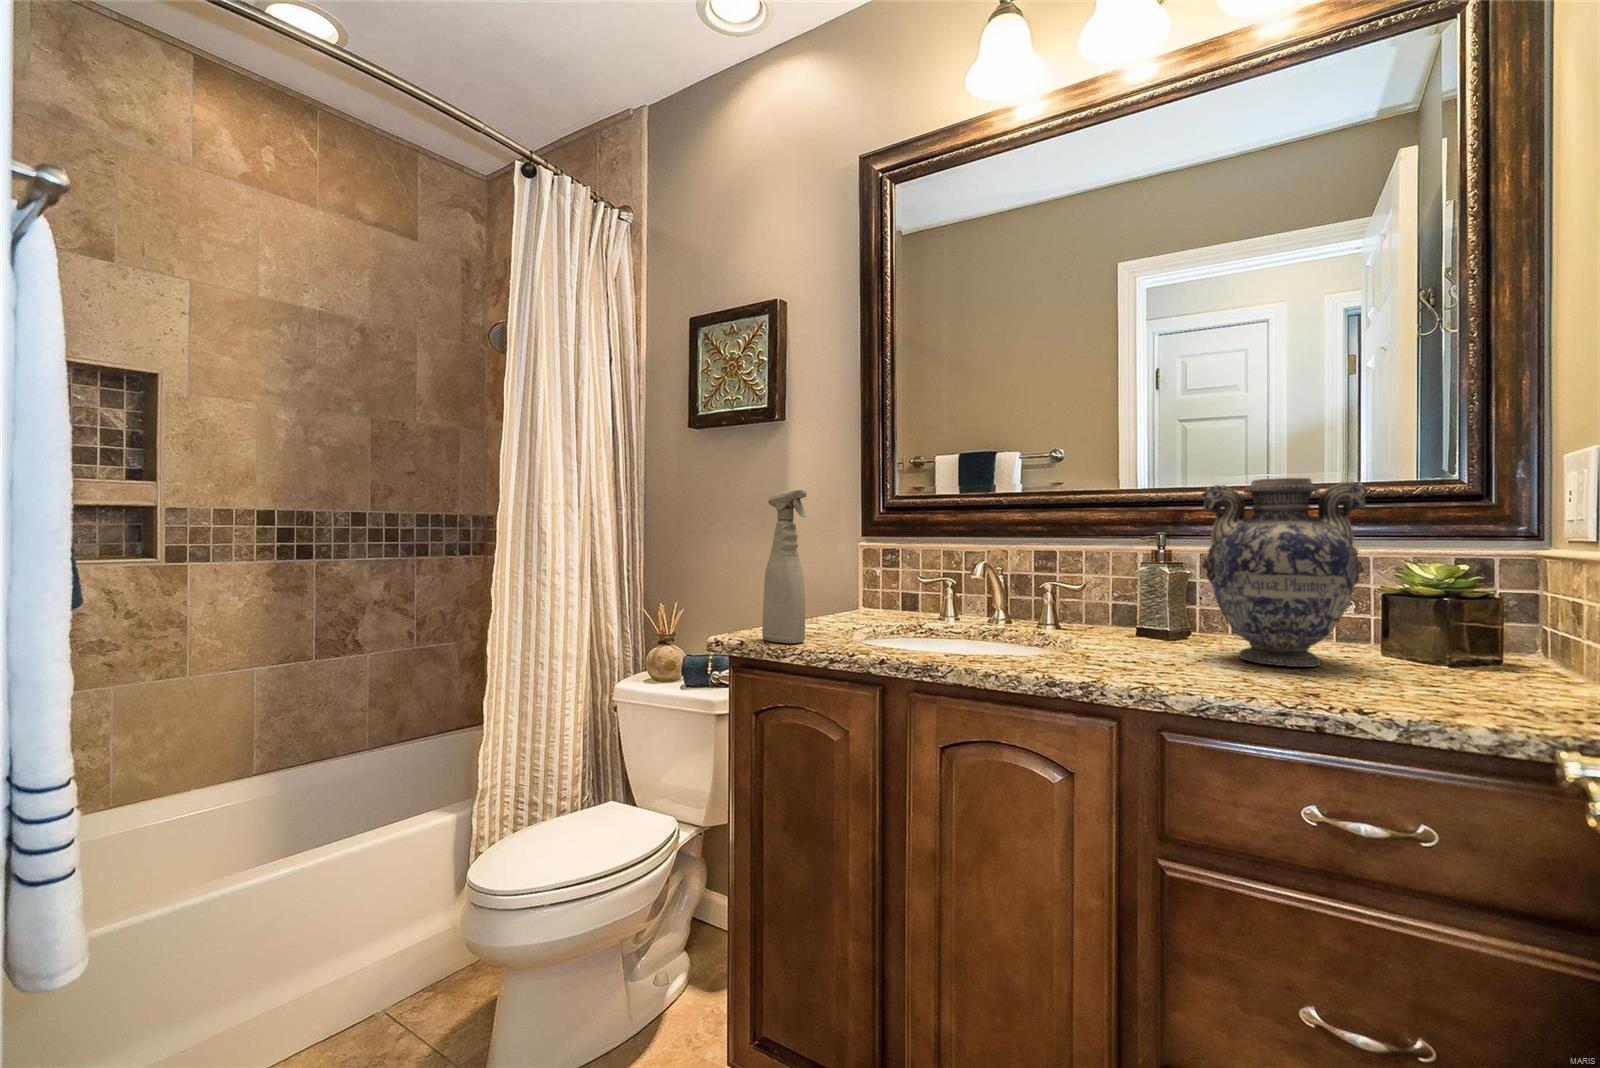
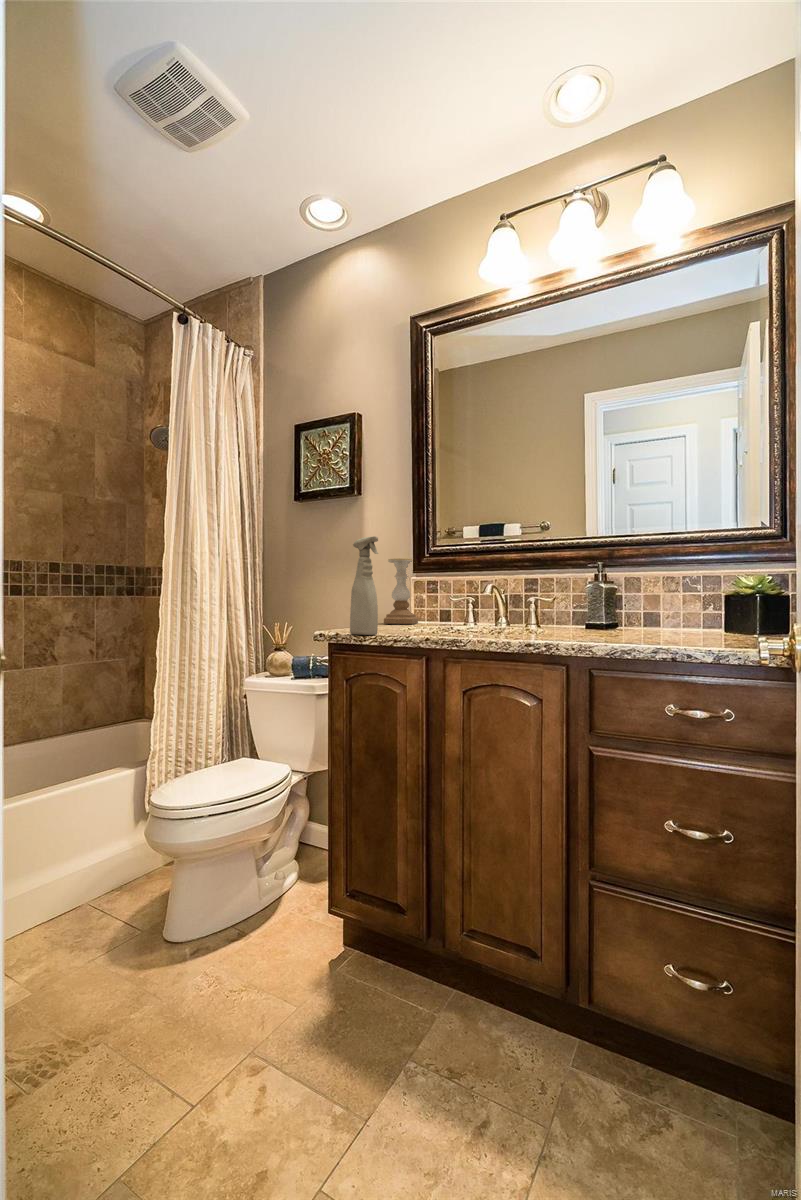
decorative vase: present [1202,478,1367,667] -> none [621,524,713,637]
candle holder: none [816,513,868,611] -> present [384,558,418,624]

